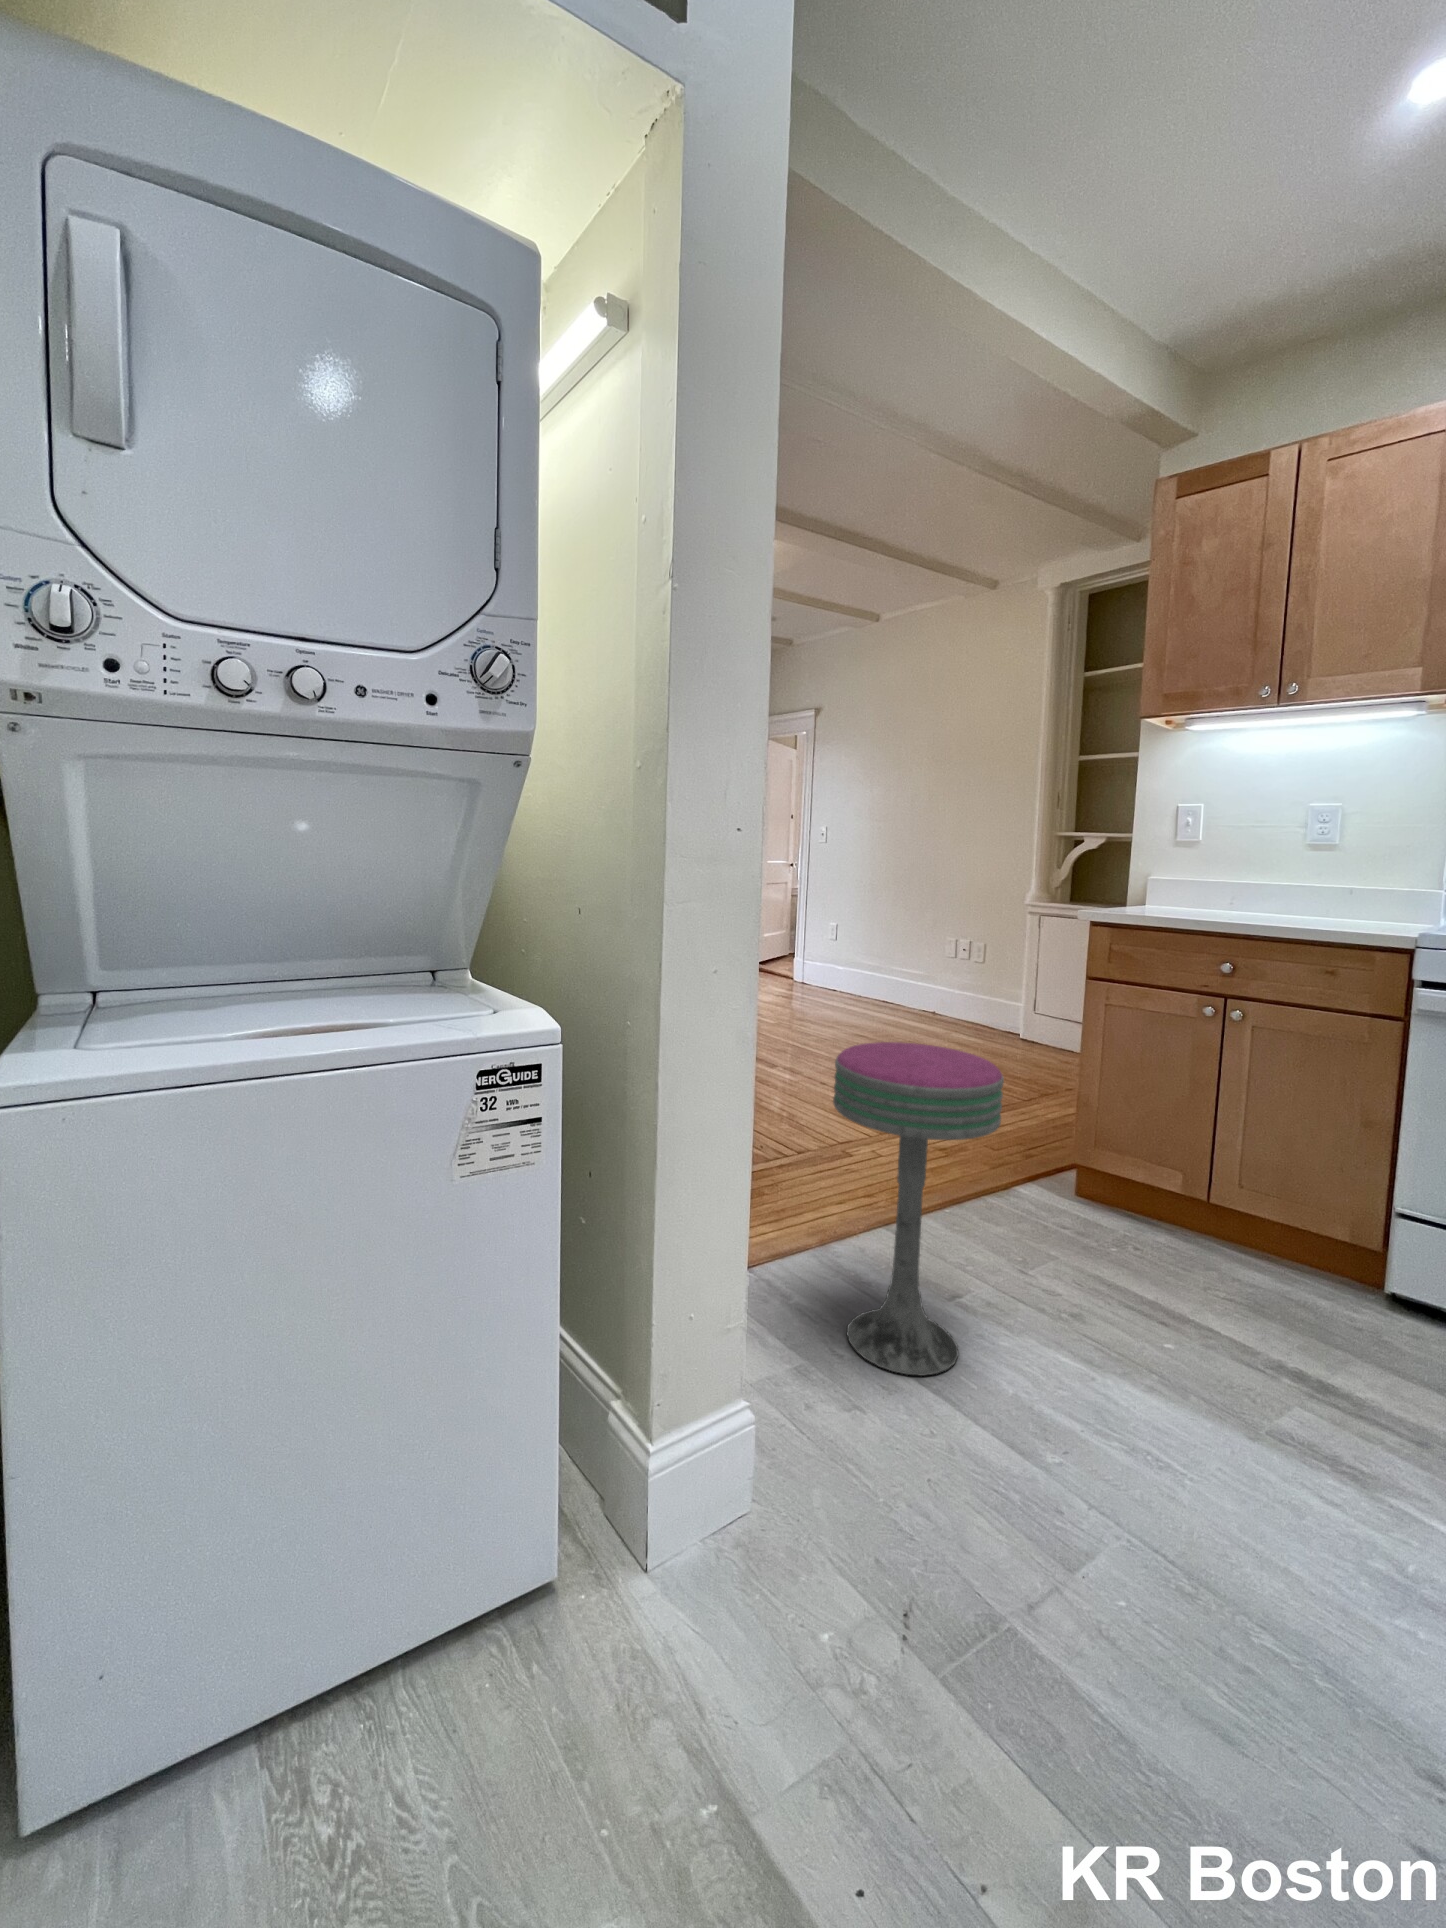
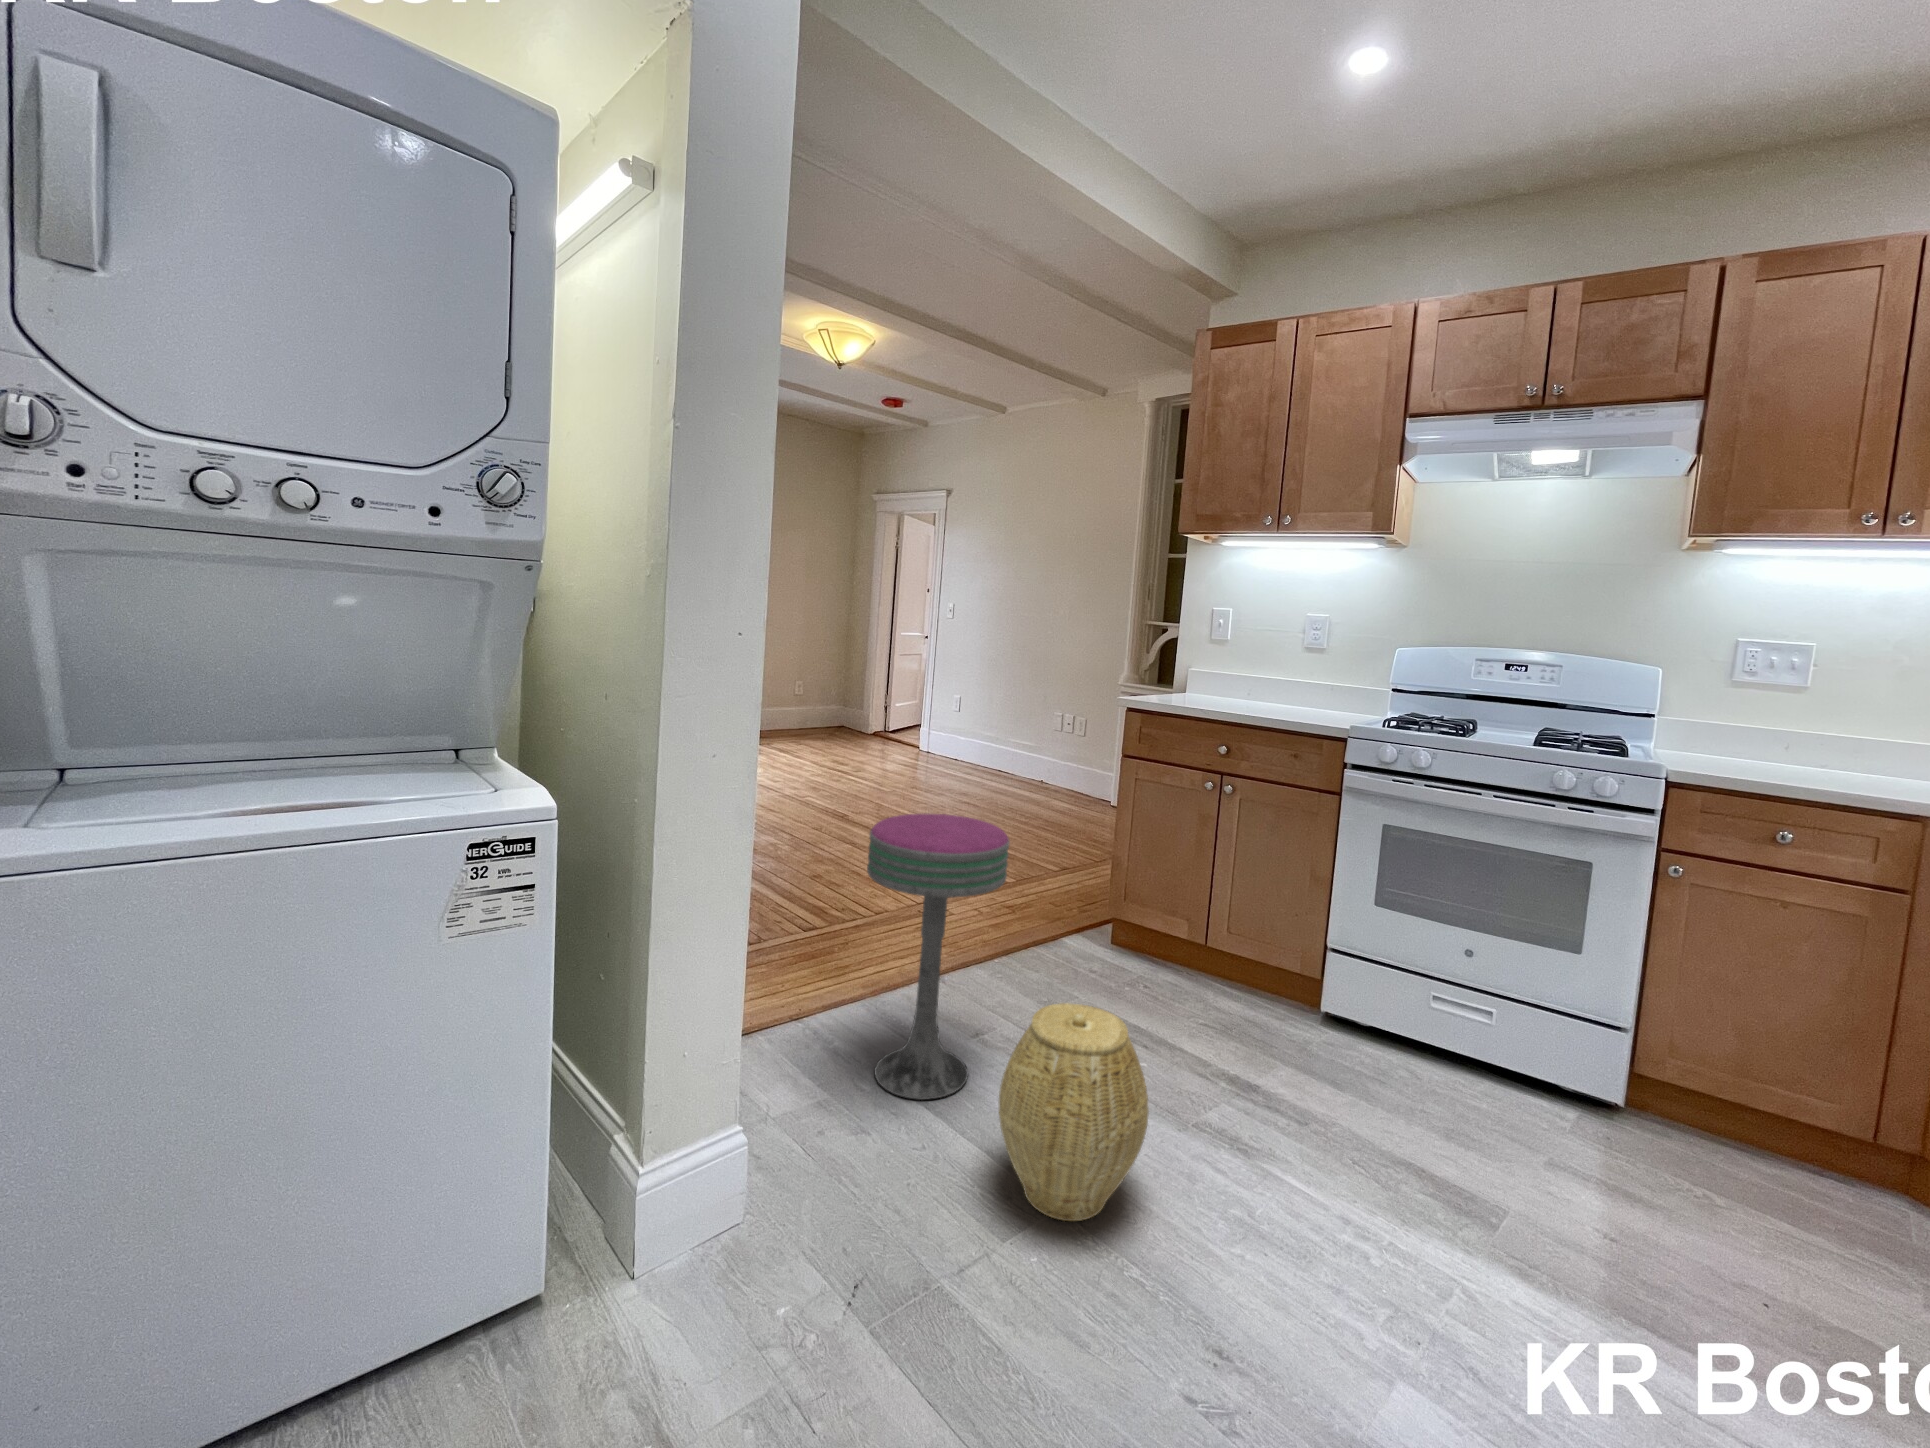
woven basket: none [1036,1276,1251,1558] -> present [998,1003,1149,1221]

